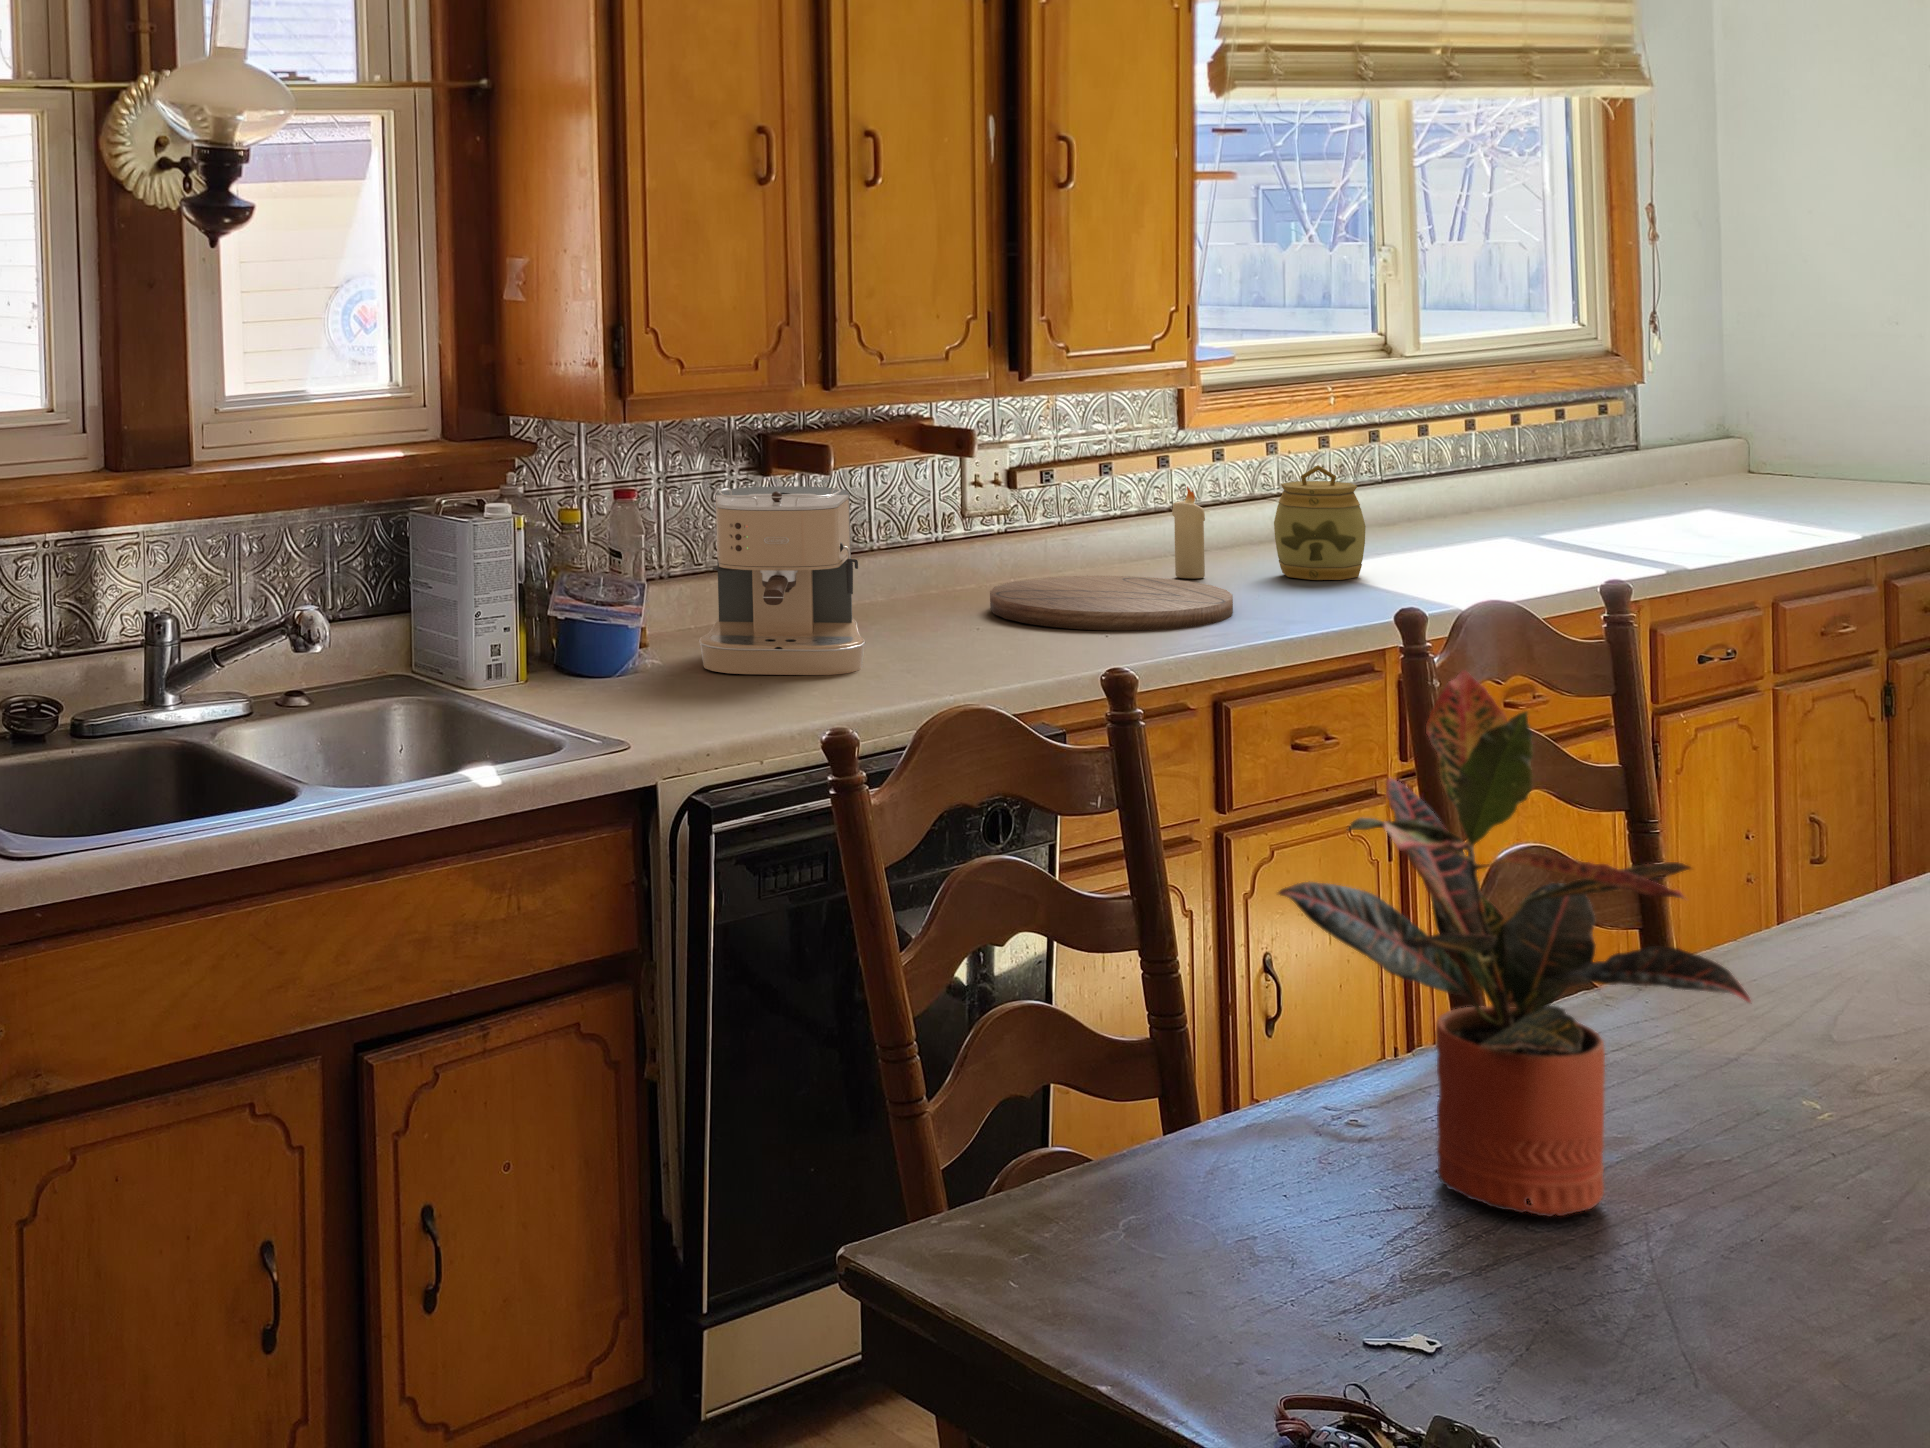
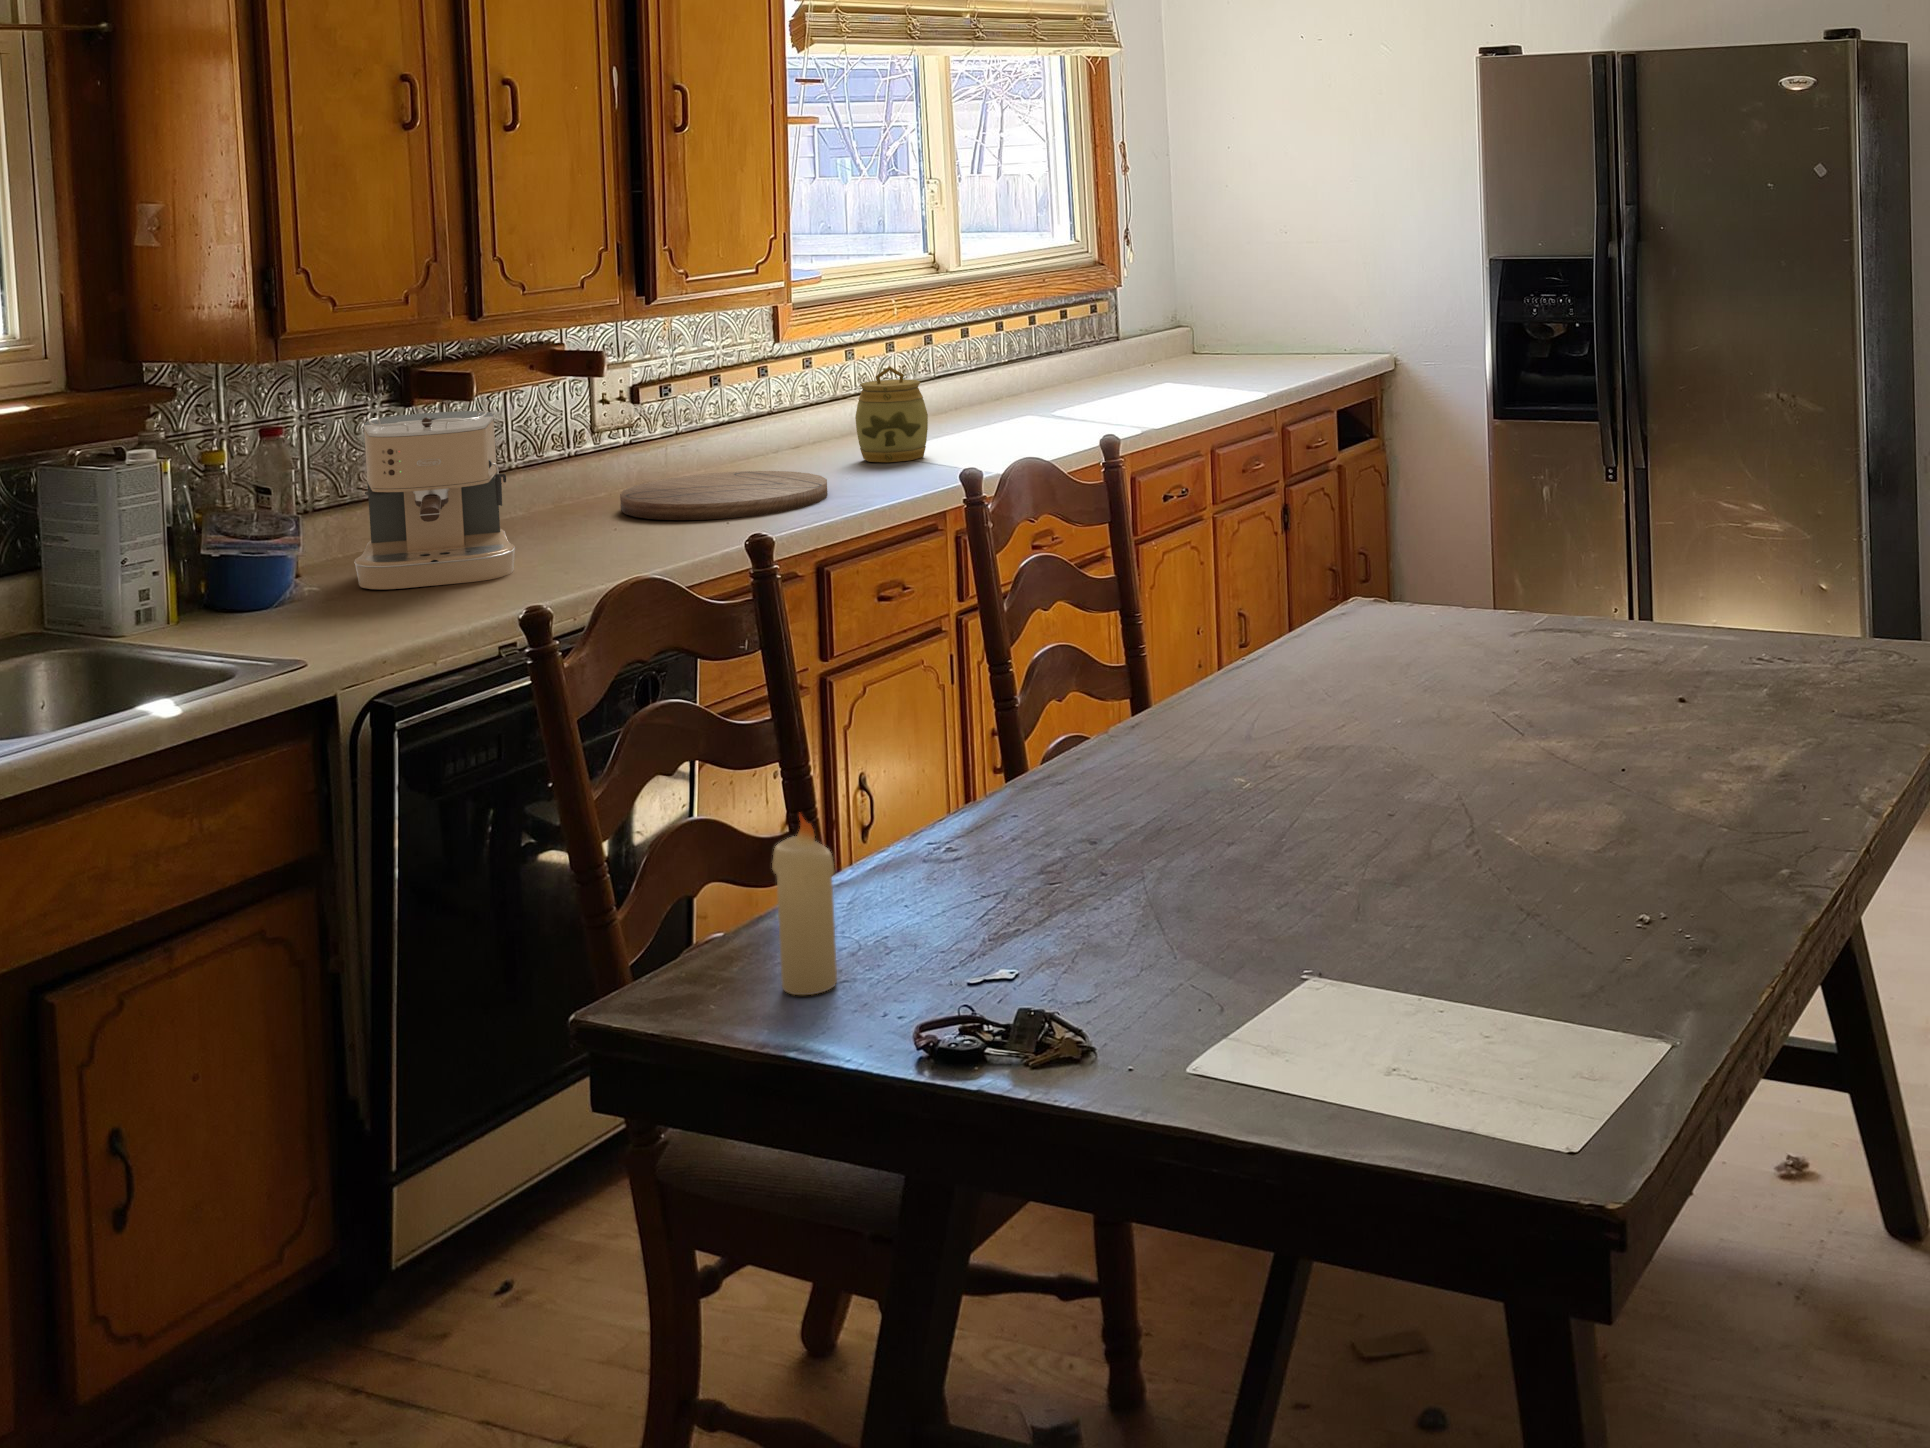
candle: present [1172,486,1205,579] -> present [772,814,837,995]
potted plant: present [1278,671,1750,1217] -> none [898,508,1214,896]

